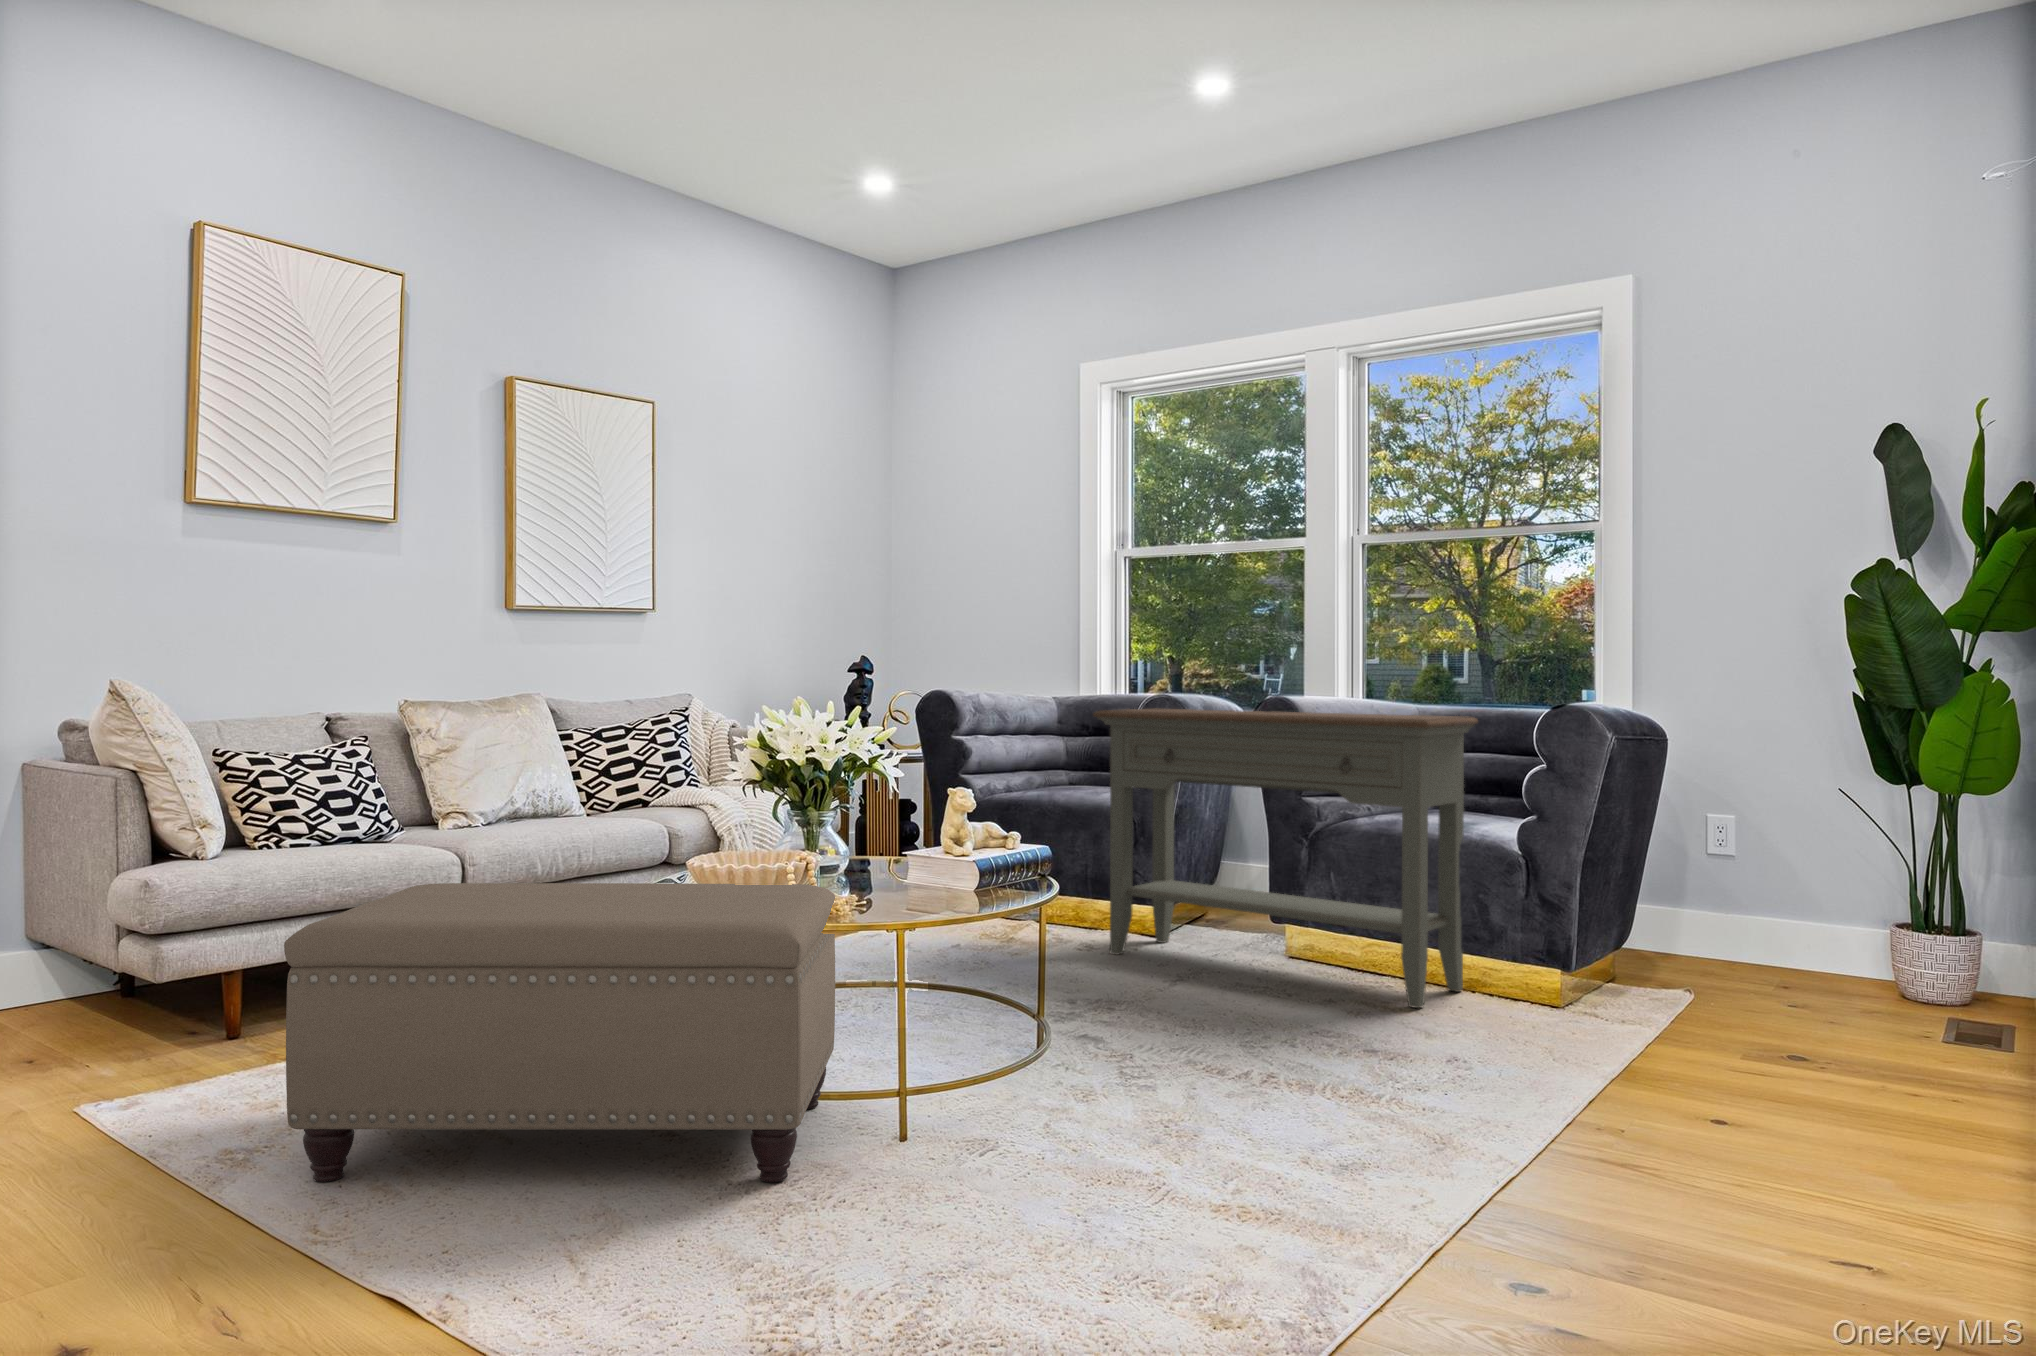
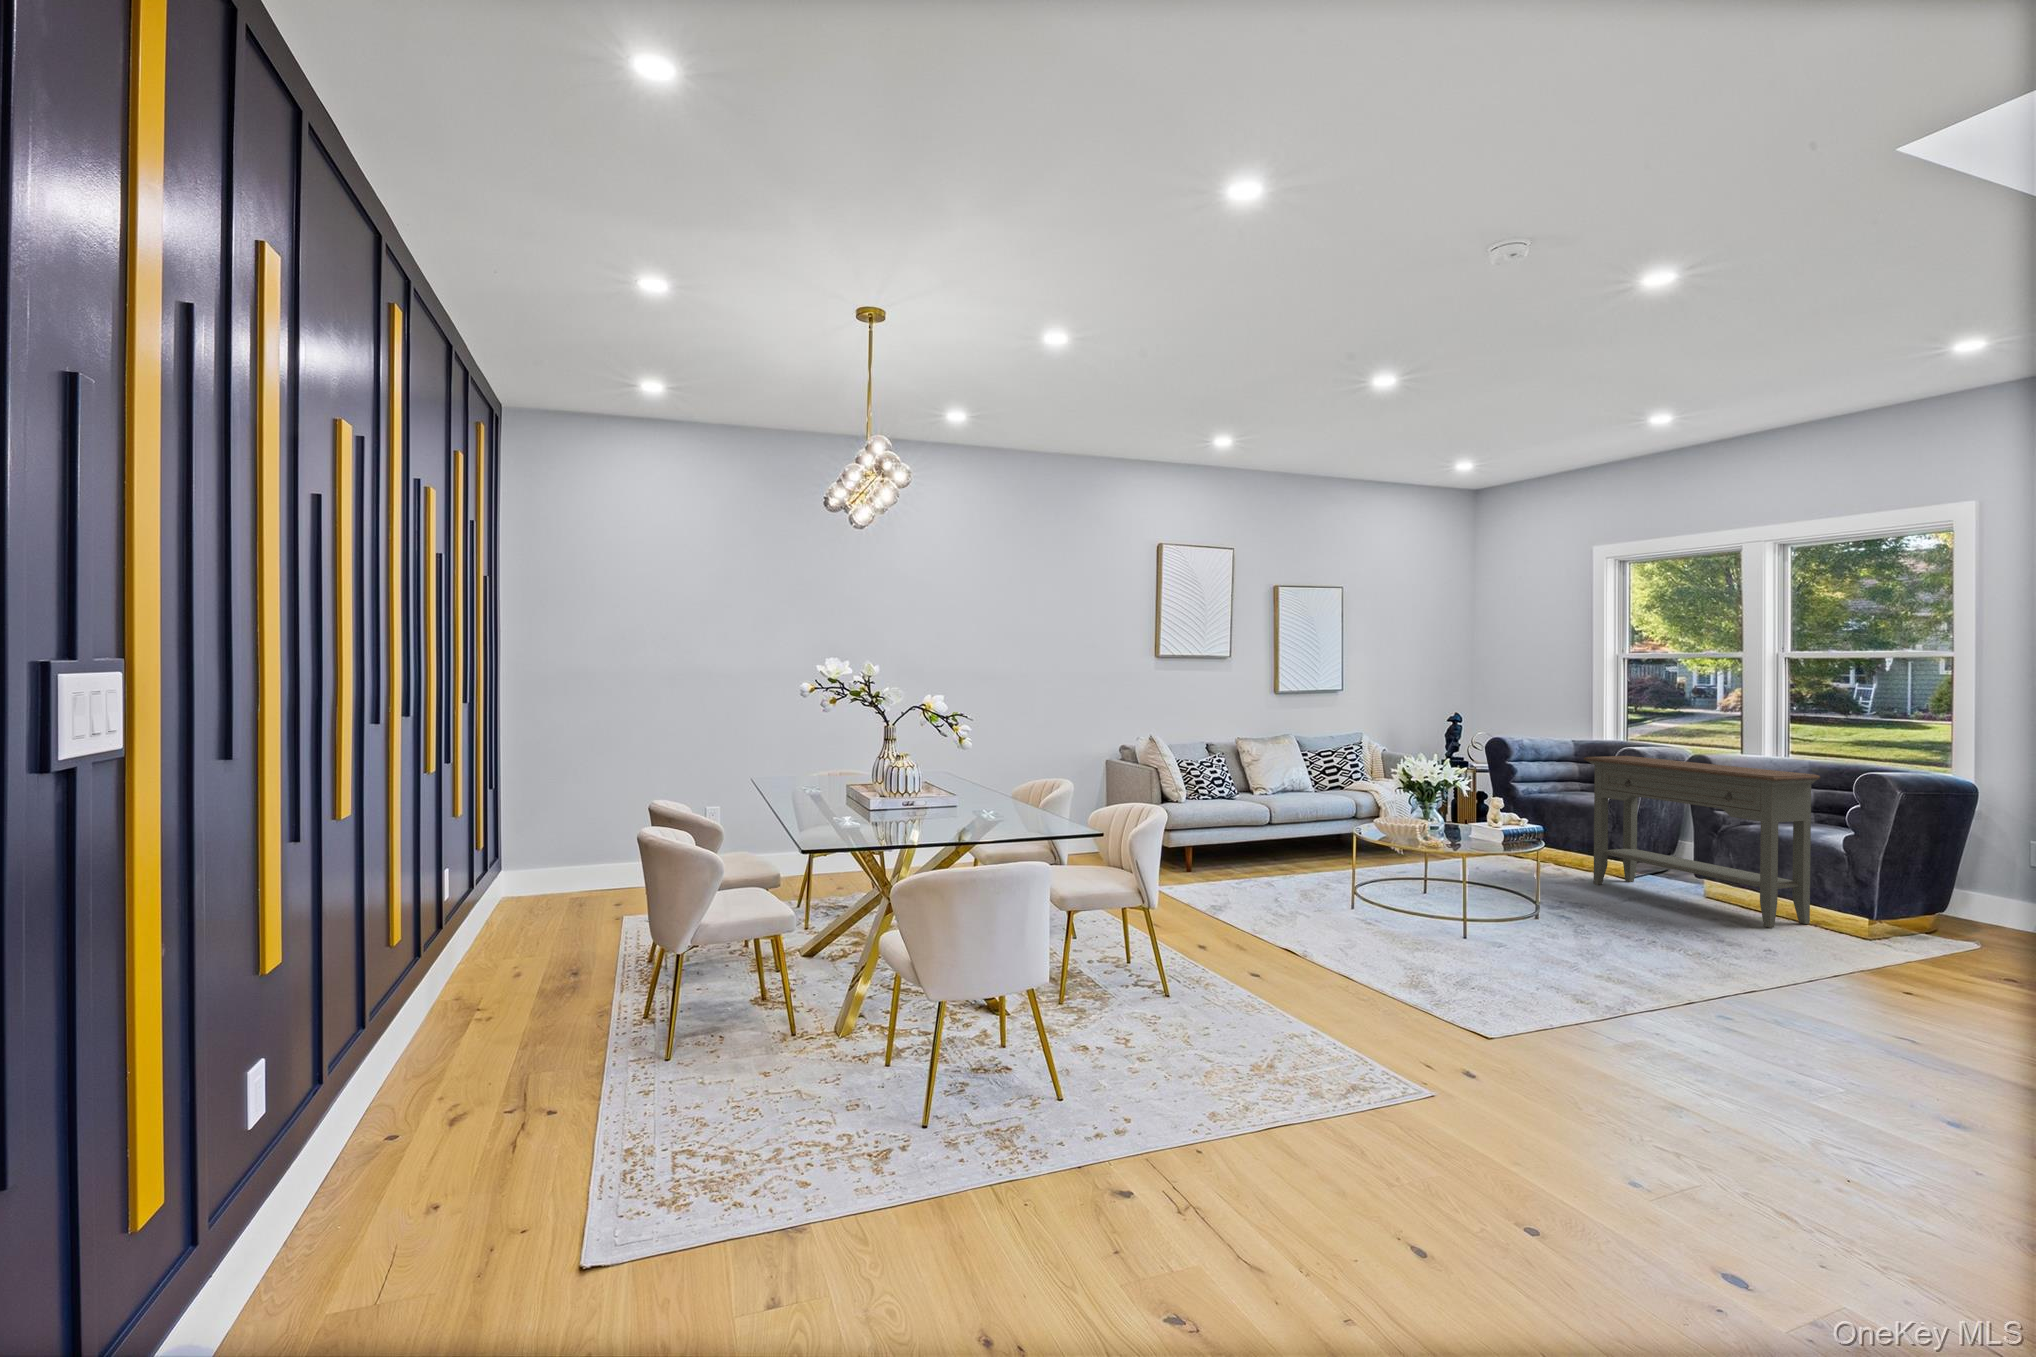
ottoman: present [284,883,835,1182] -> none [1239,820,1437,941]

